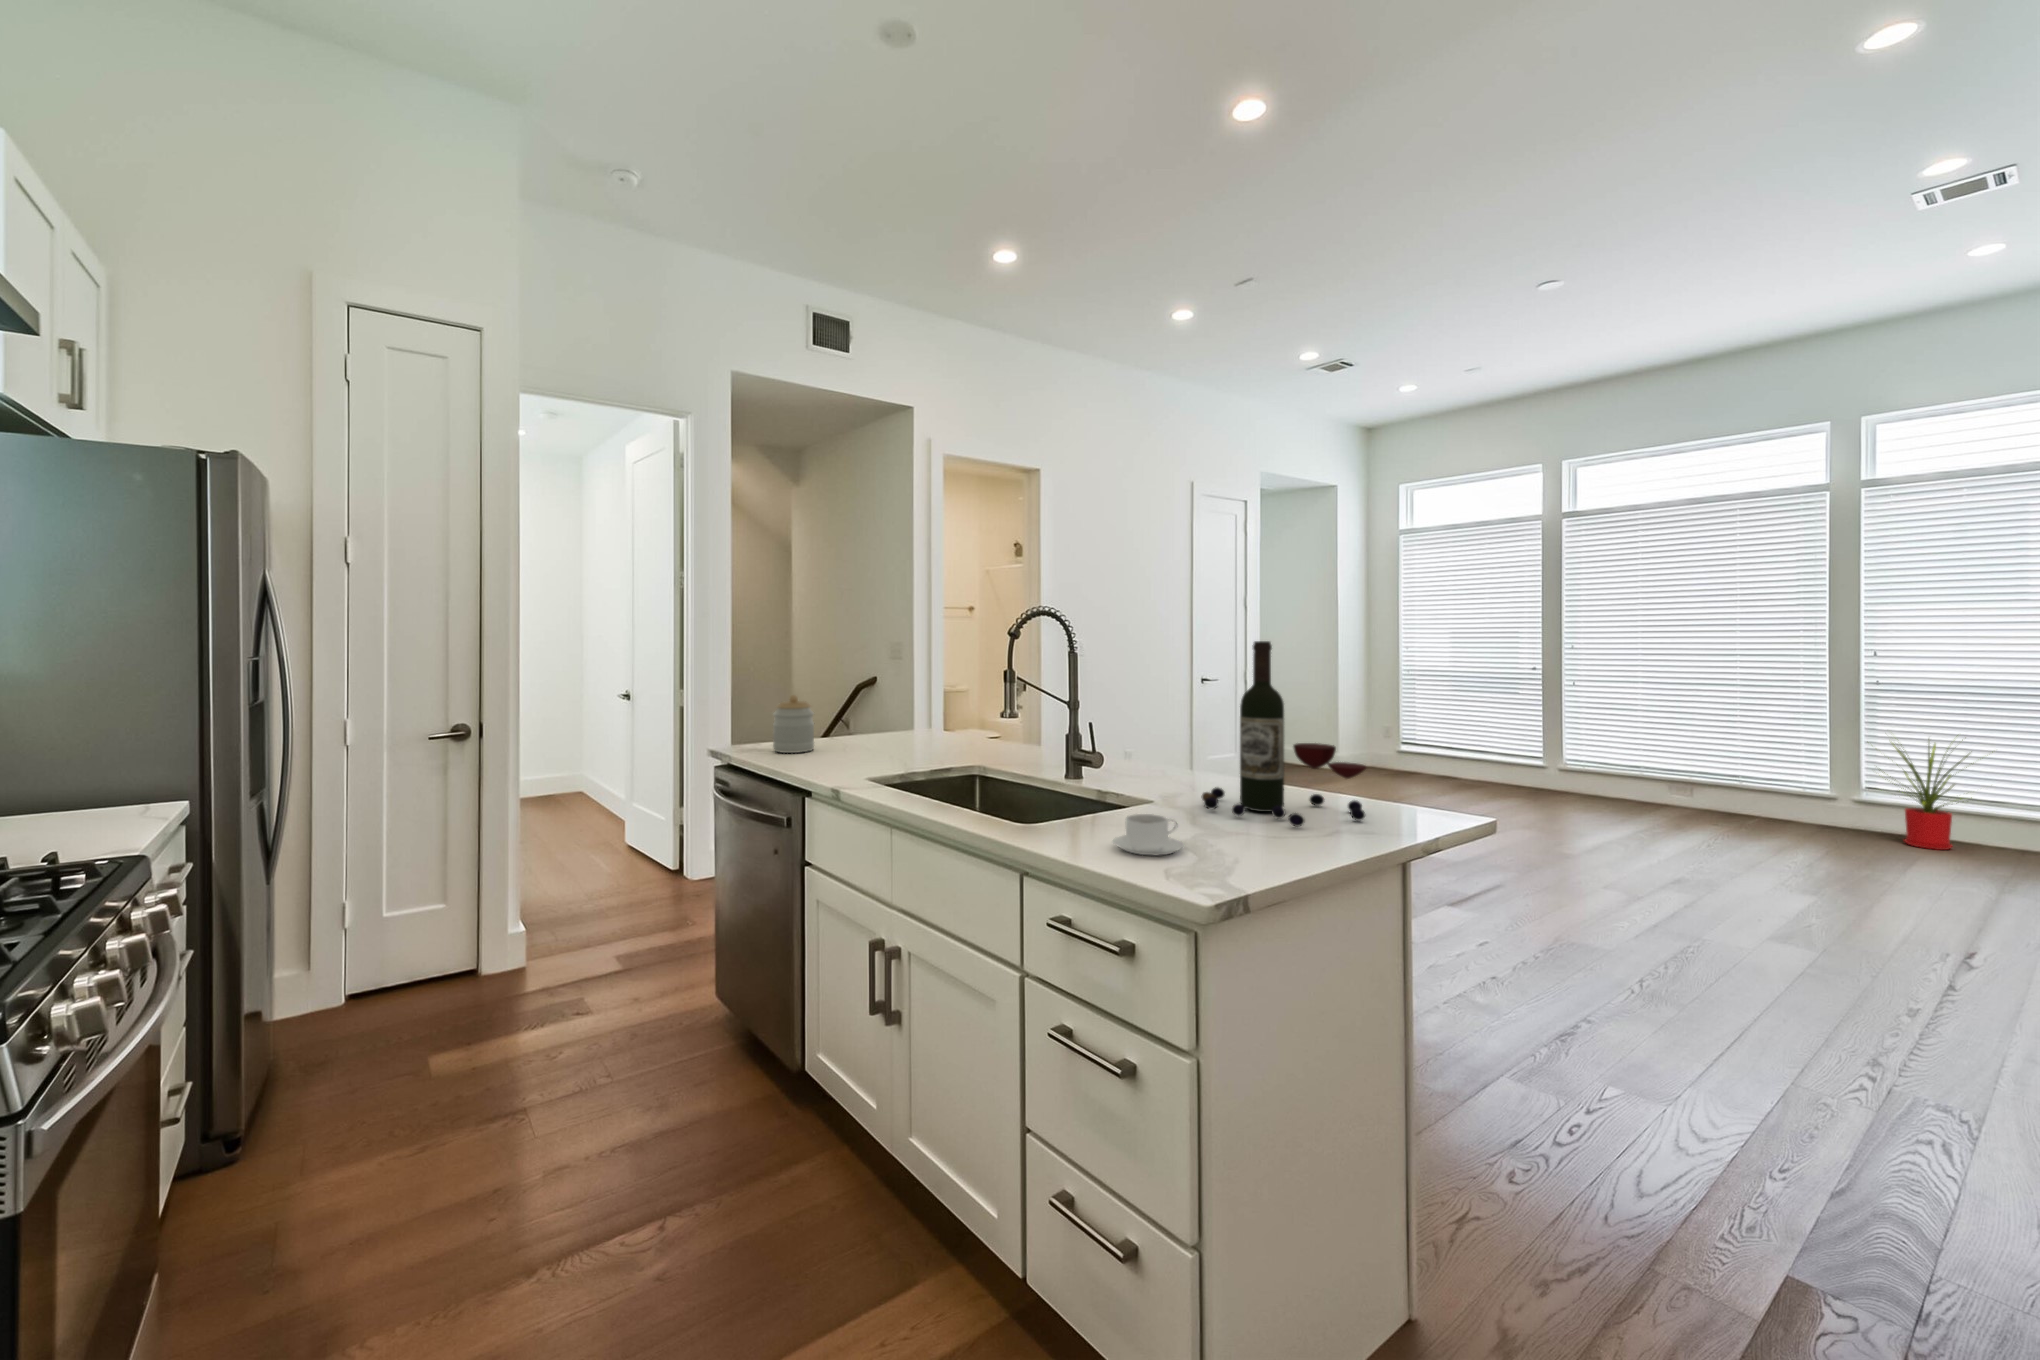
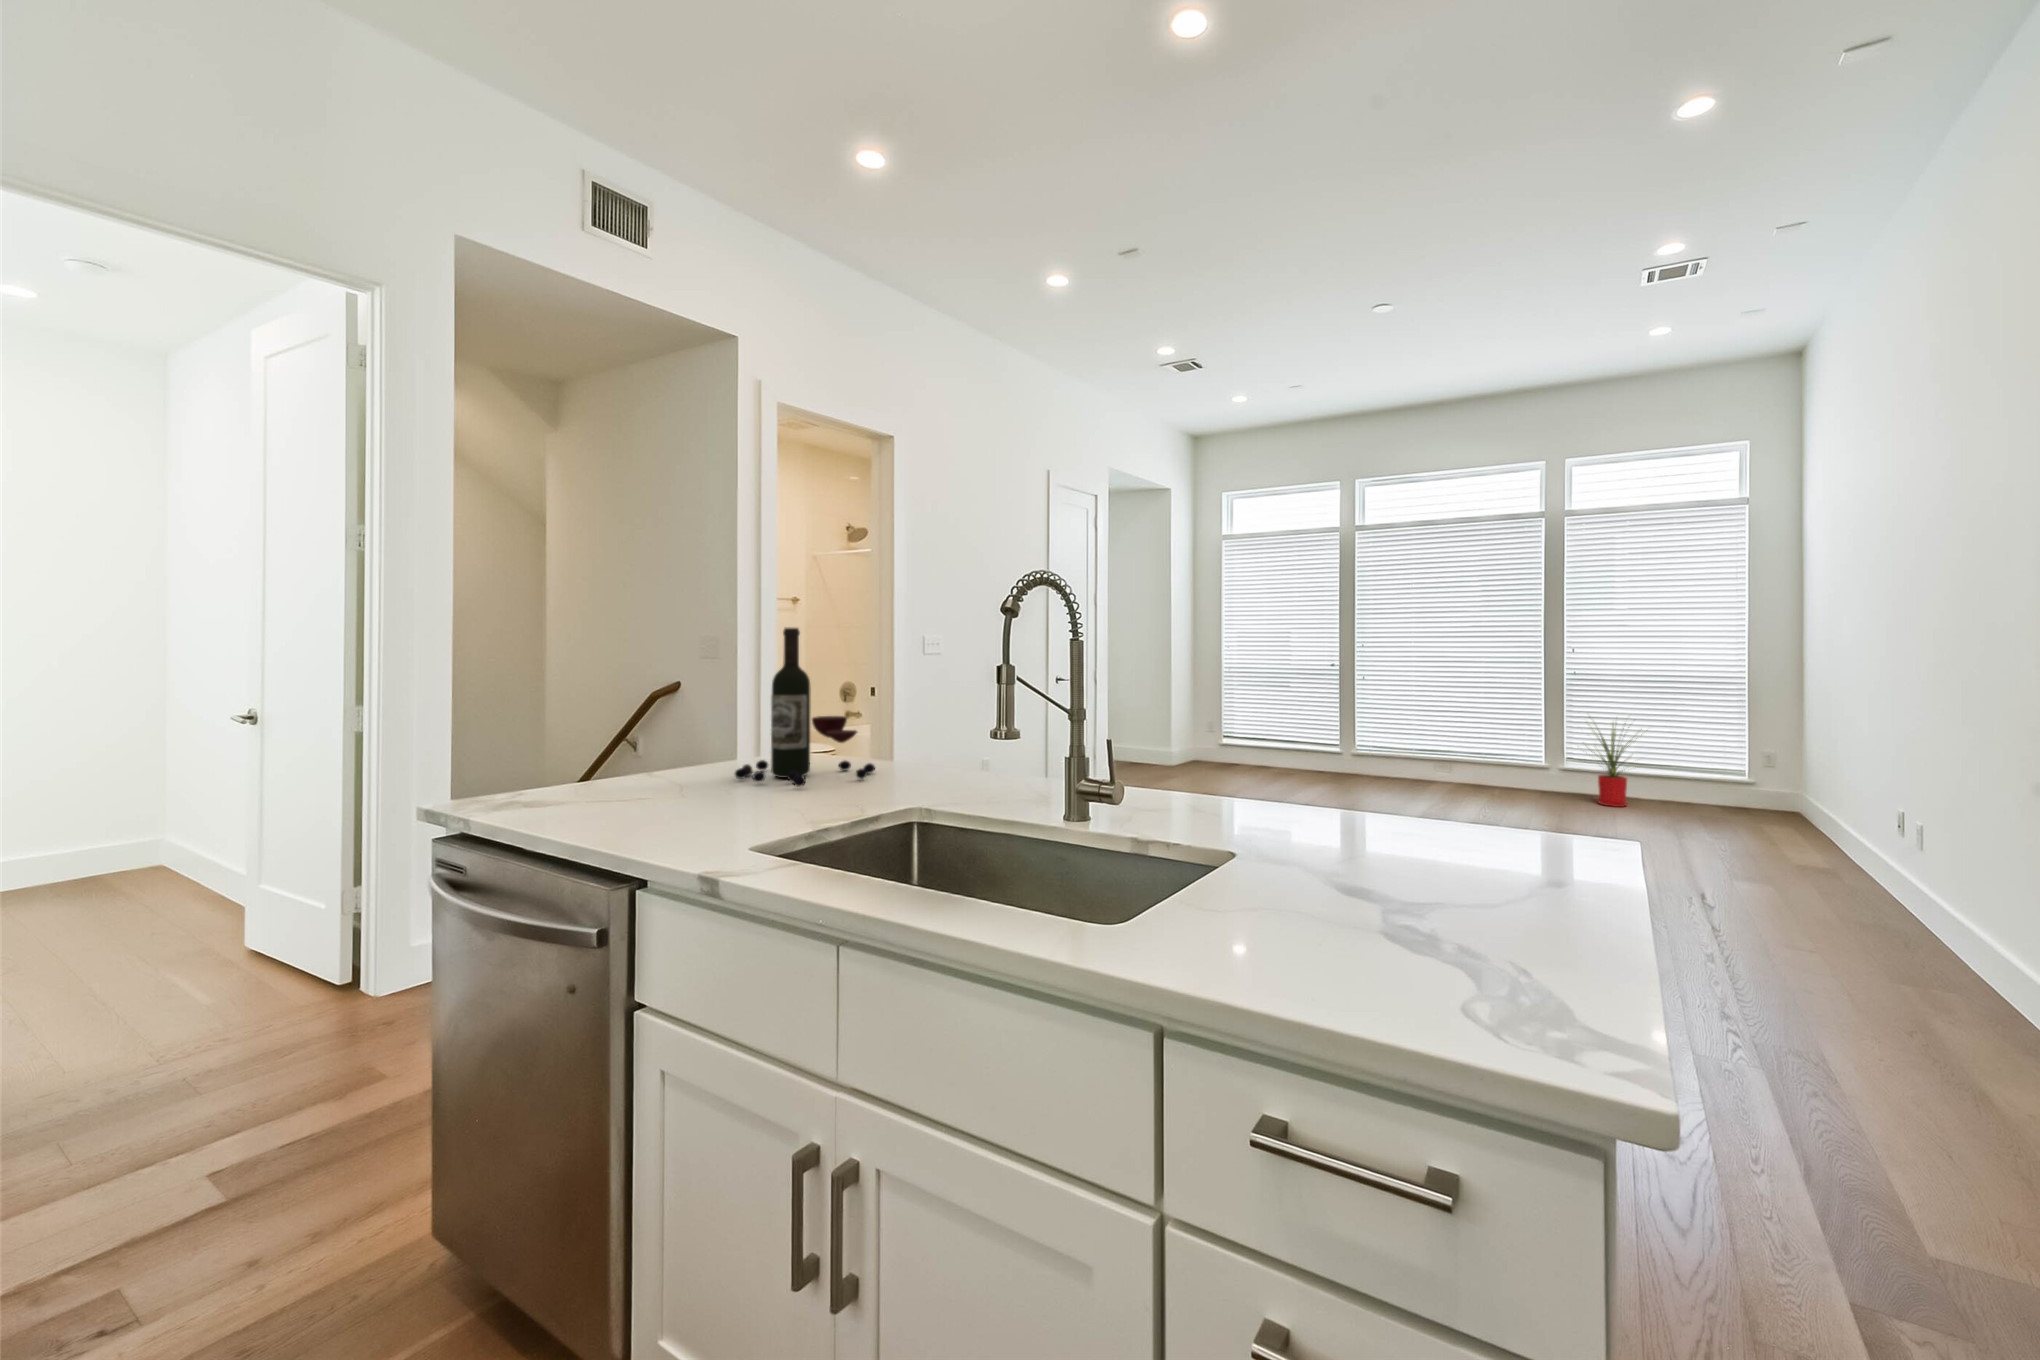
wine bottle: present [1202,641,1366,826] -> present [735,628,875,787]
jar: present [773,695,814,753] -> none [554,714,631,809]
coffee cup: present [1113,814,1184,855] -> none [1298,900,1421,977]

